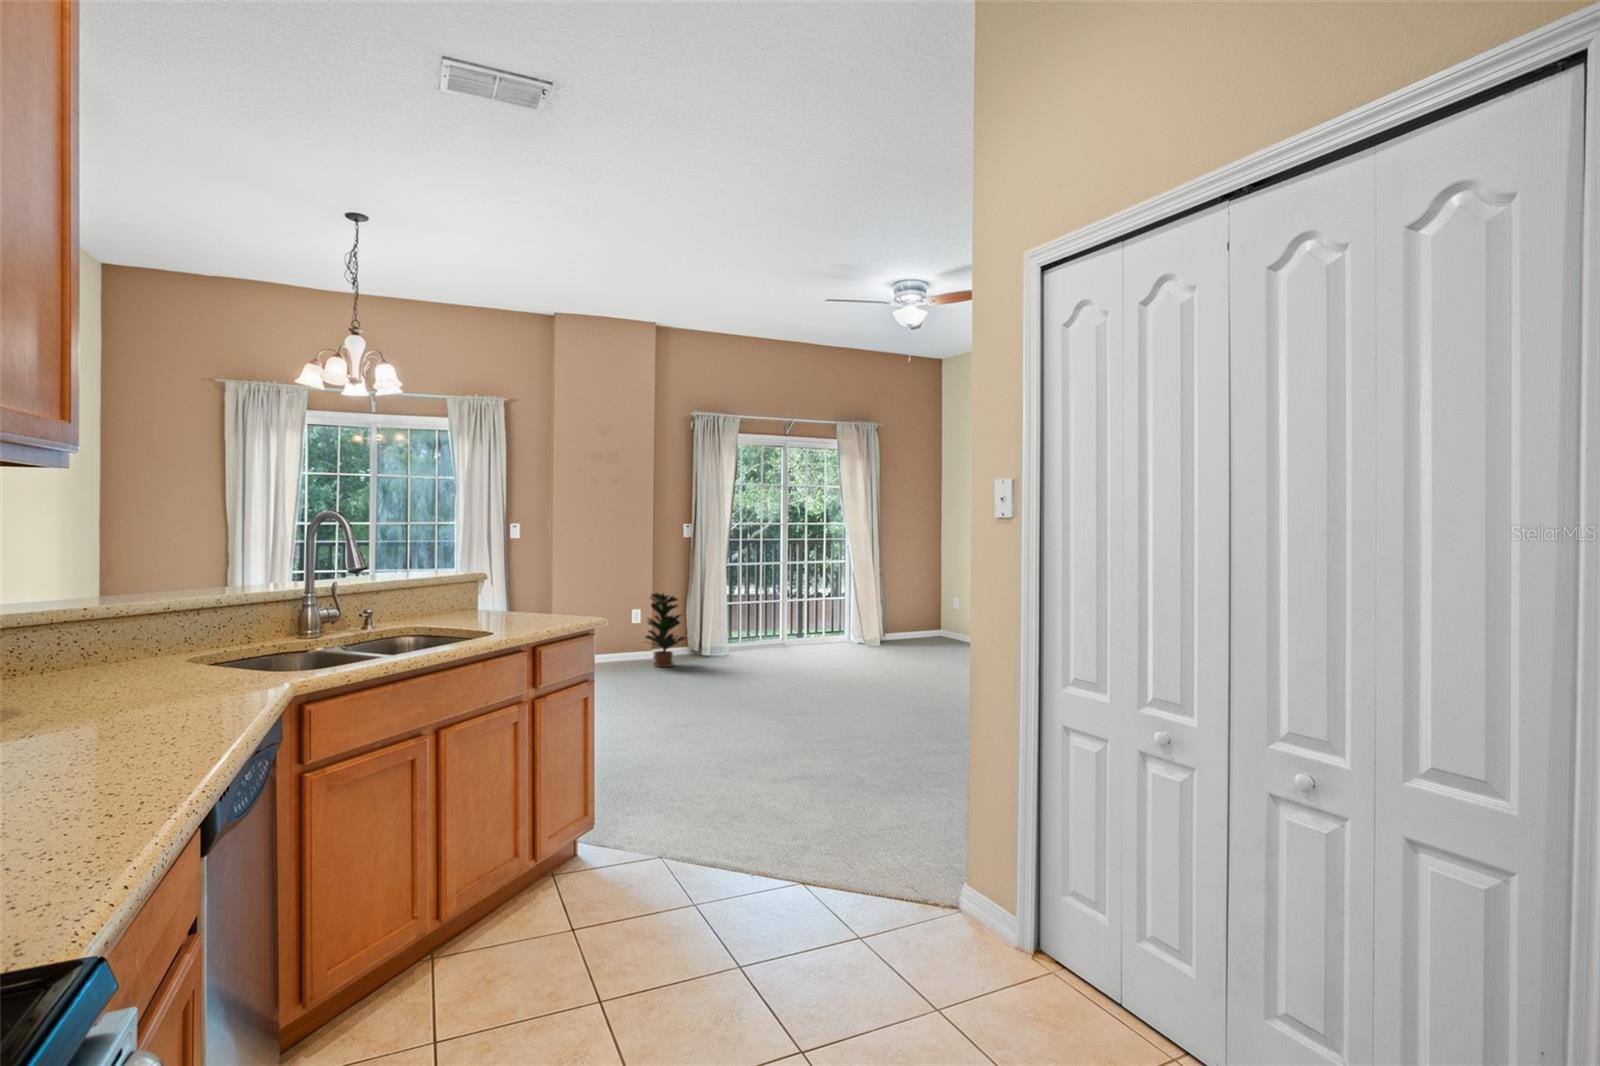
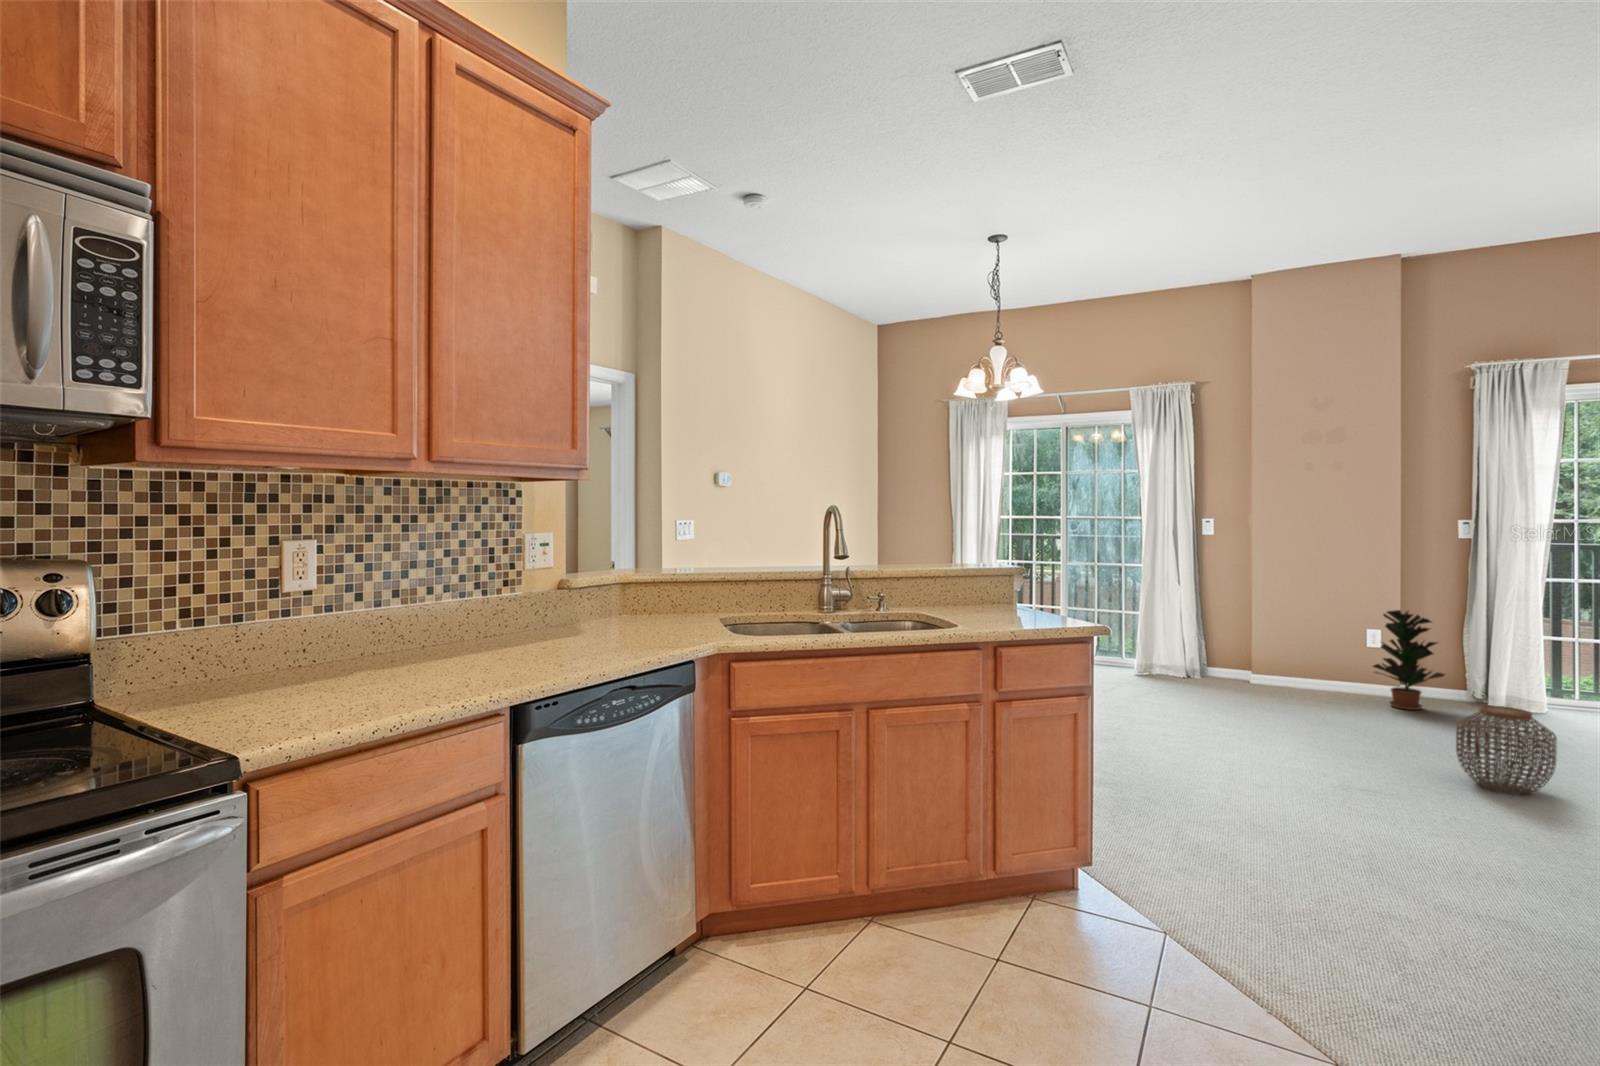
woven basket: none [731,652,782,710] -> present [1456,705,1557,795]

